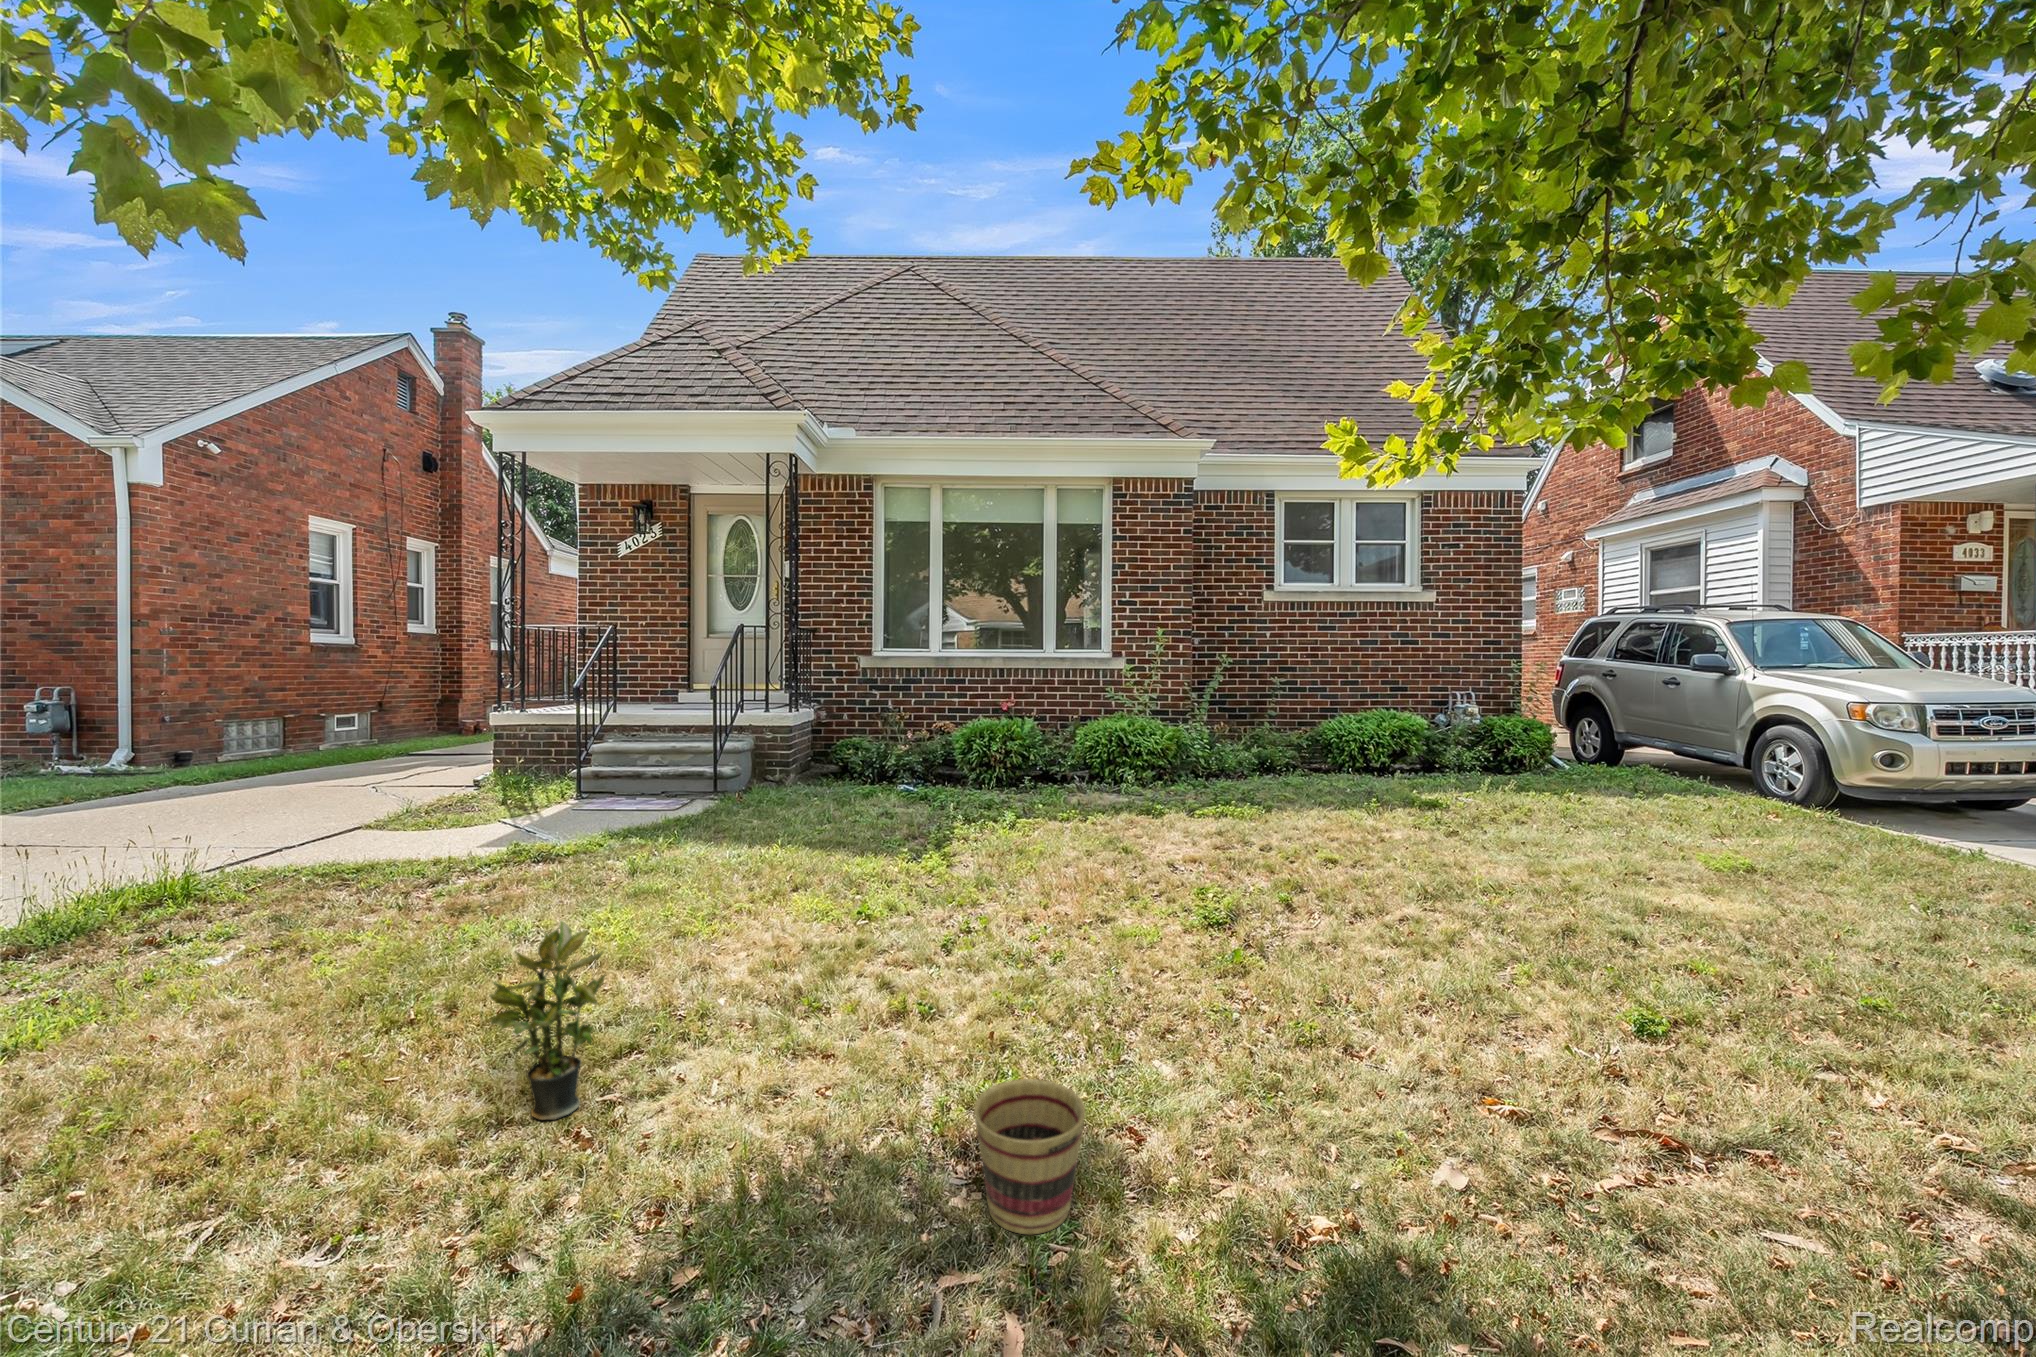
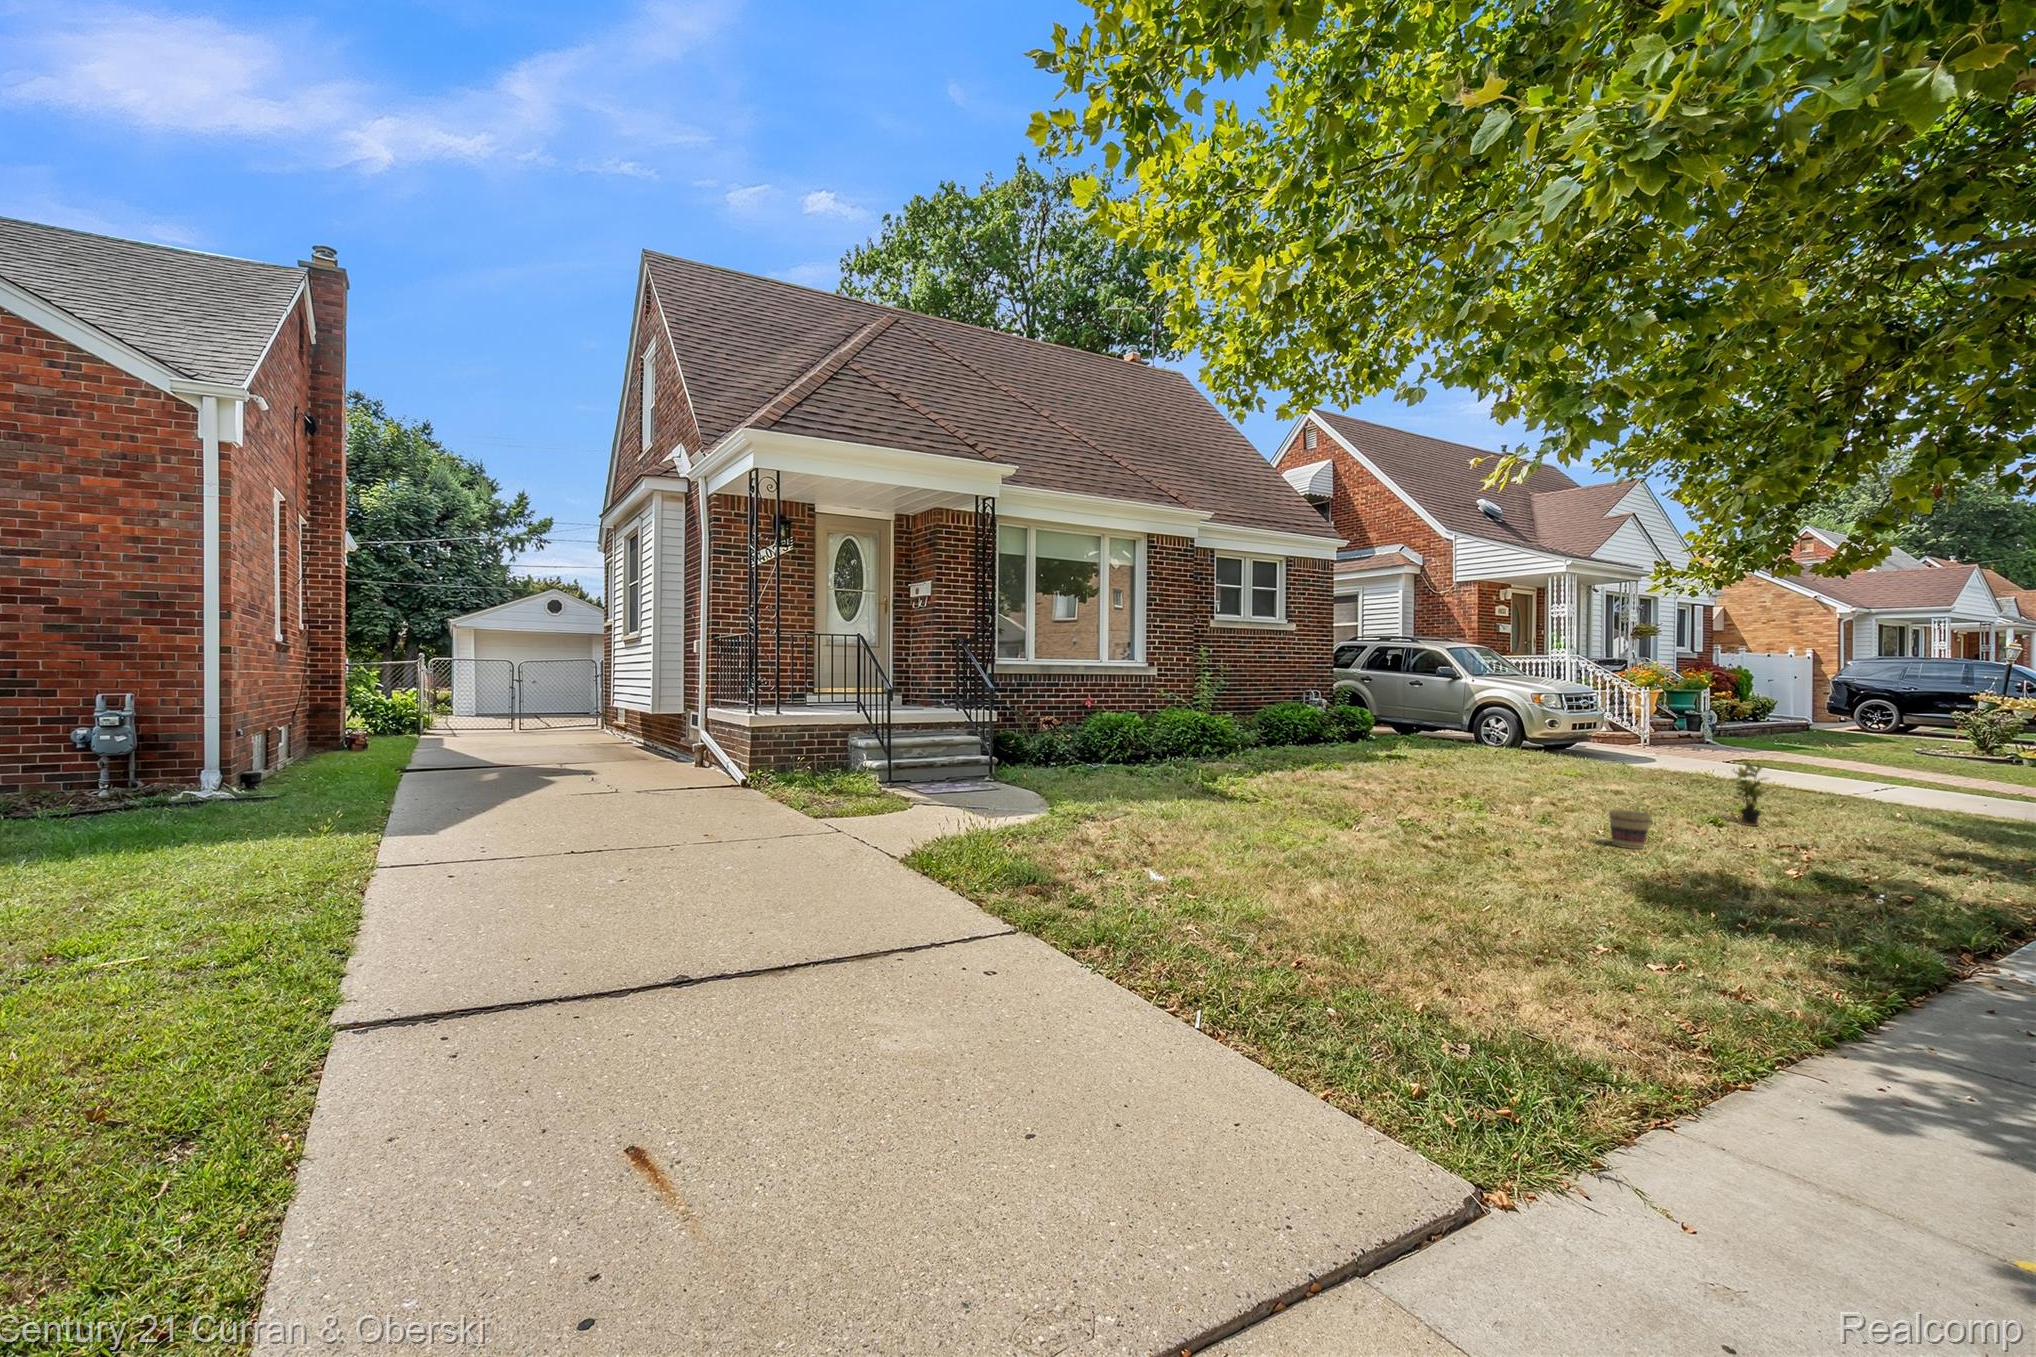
potted plant: present [489,921,605,1120] -> present [1734,761,1767,826]

